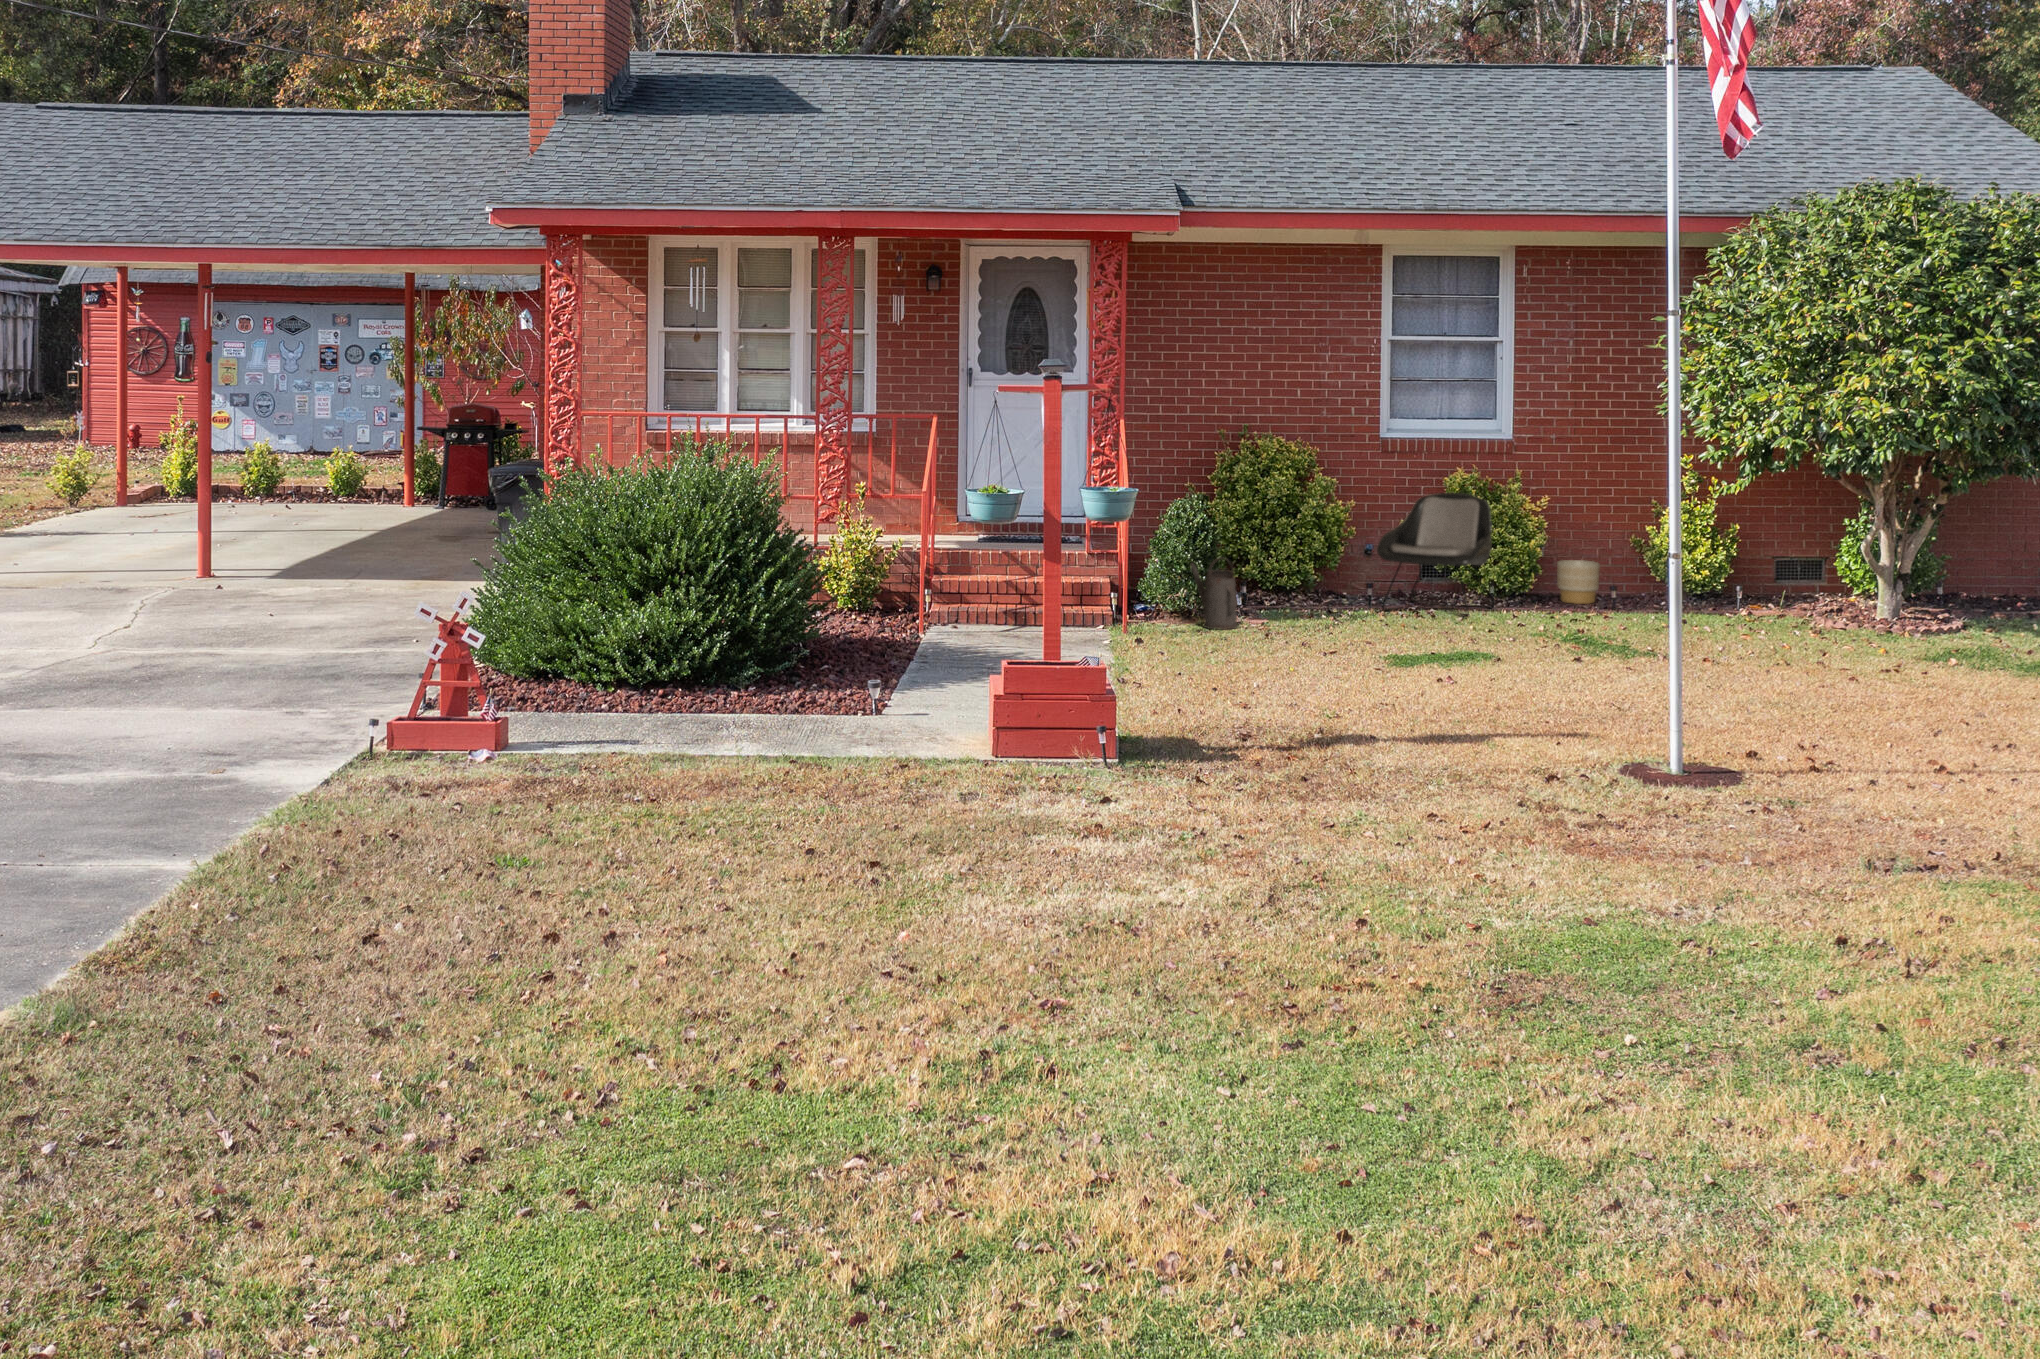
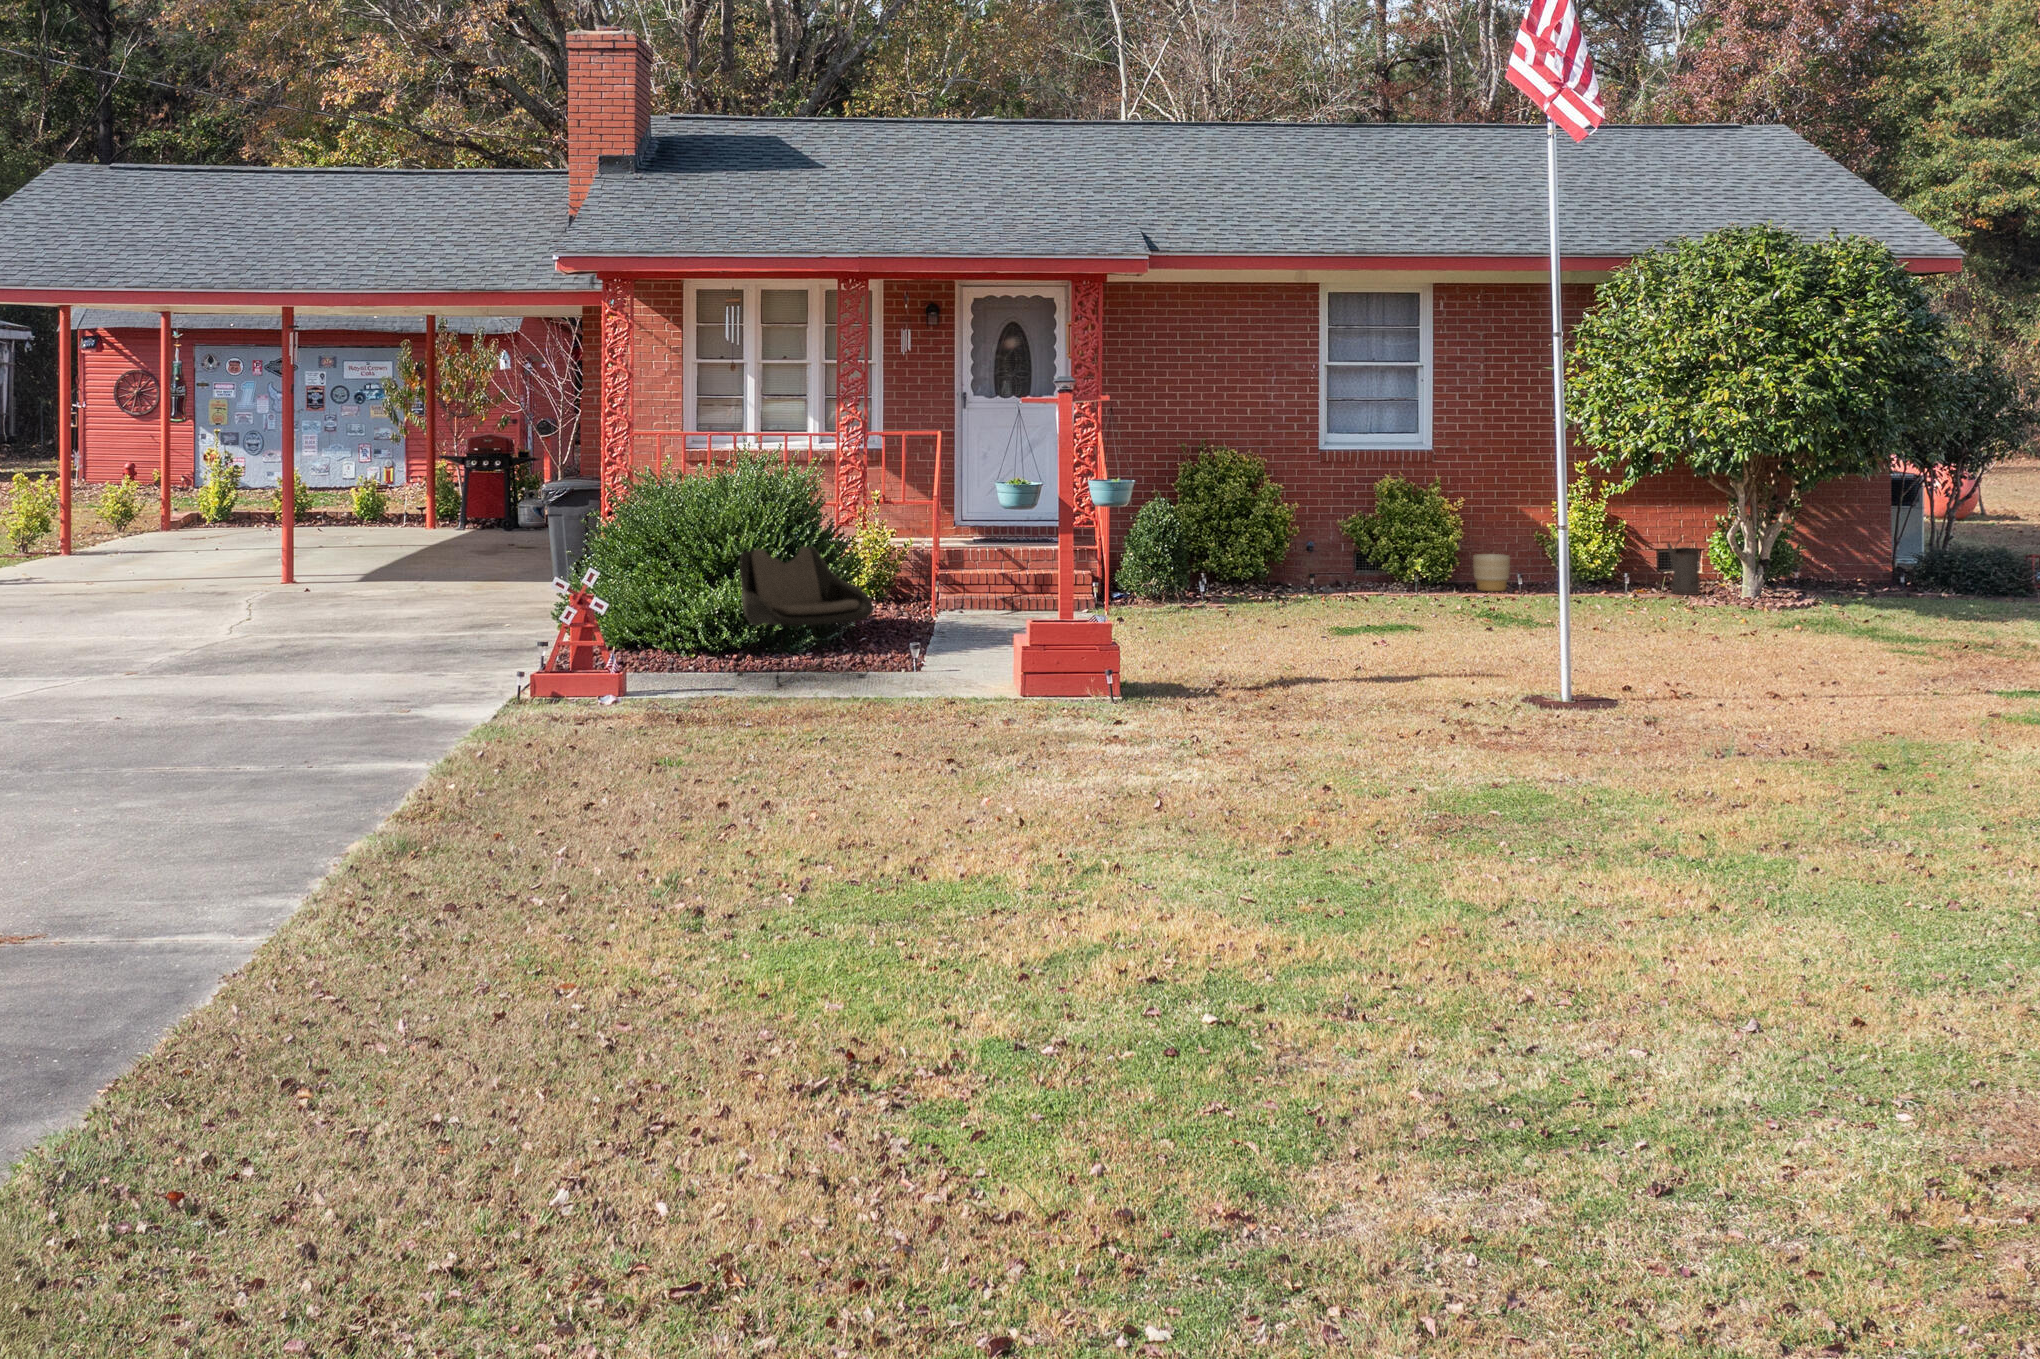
lounge chair: present [1377,493,1495,618] -> present [734,544,874,687]
watering can: present [1190,558,1238,630] -> present [1667,541,1701,595]

